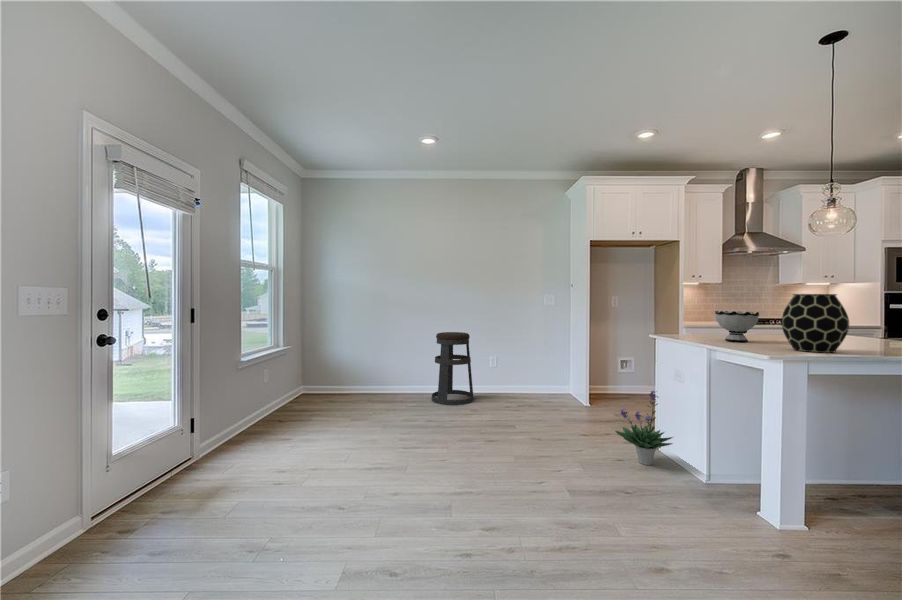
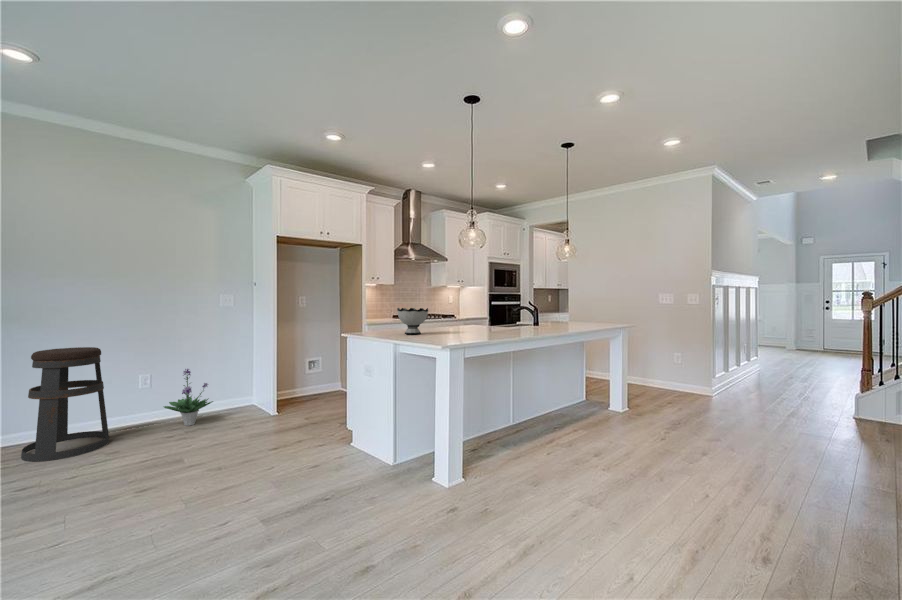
vase: present [781,294,849,353] -> none [445,293,484,339]
potted plant: present [615,391,673,465] -> present [164,369,213,426]

